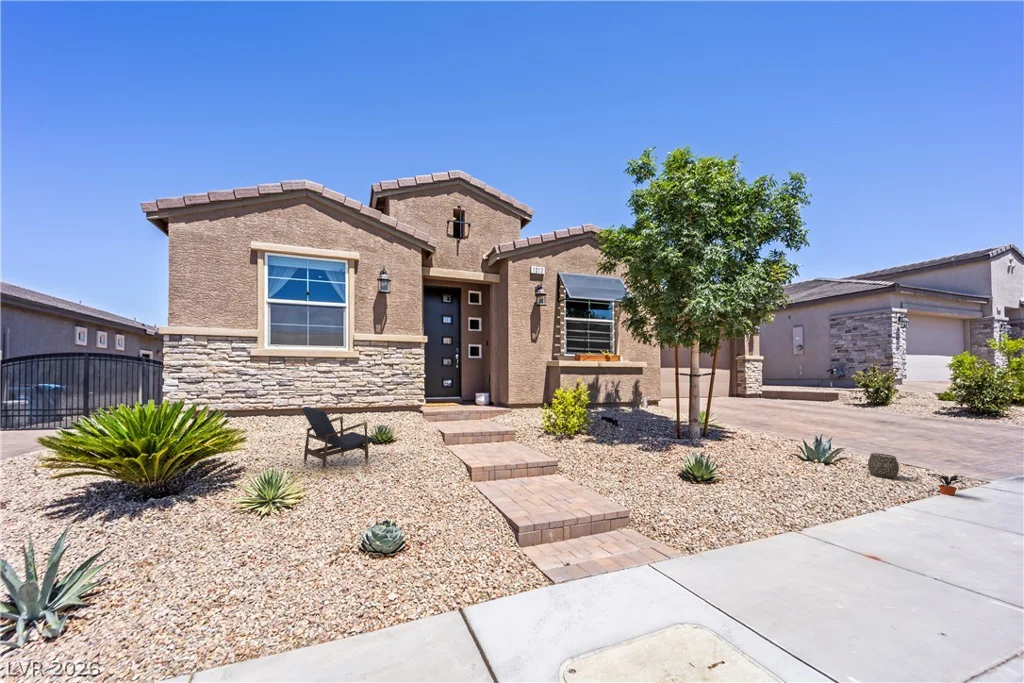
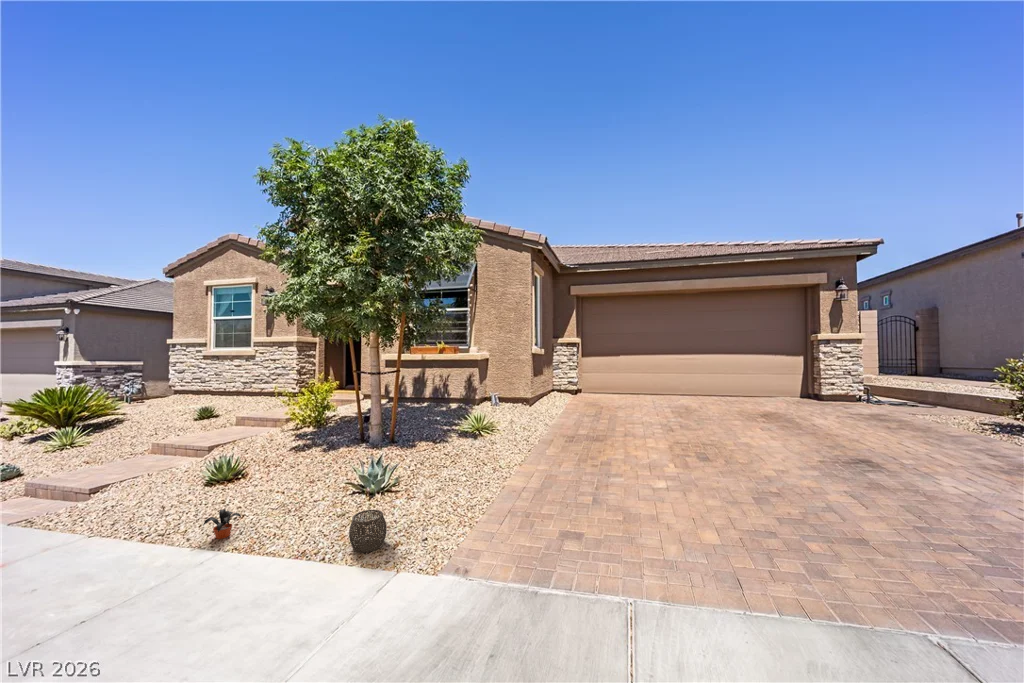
lounge chair: present [302,407,373,472] -> none [81,391,139,430]
woven basket: present [868,453,899,478] -> present [349,510,387,552]

